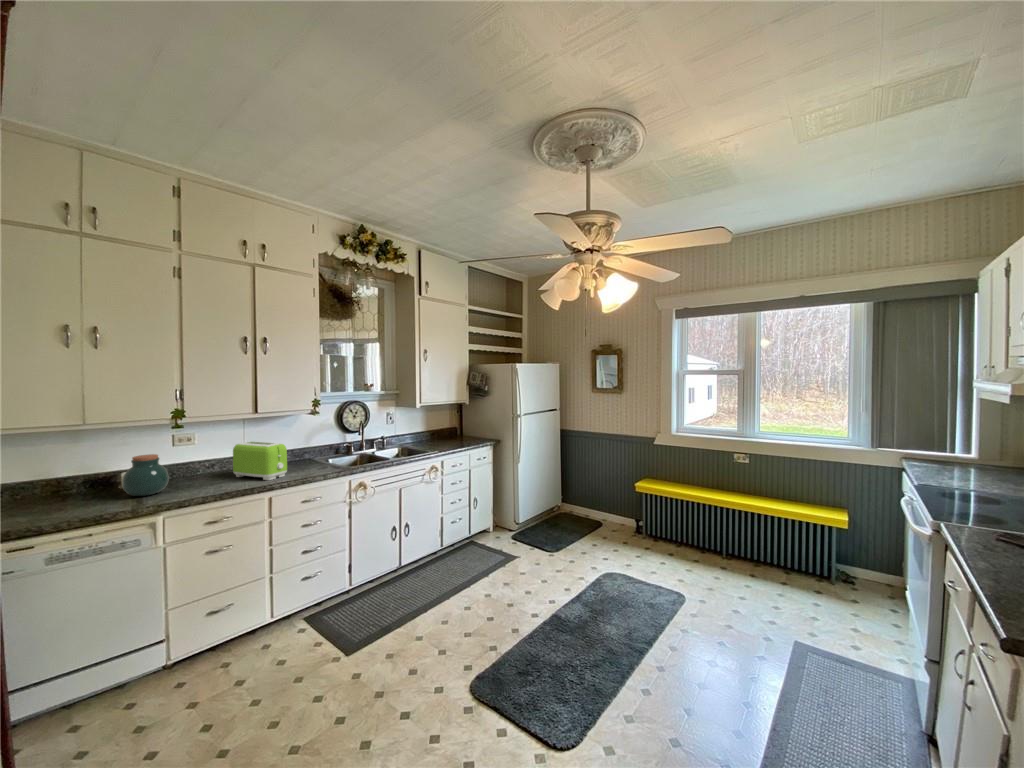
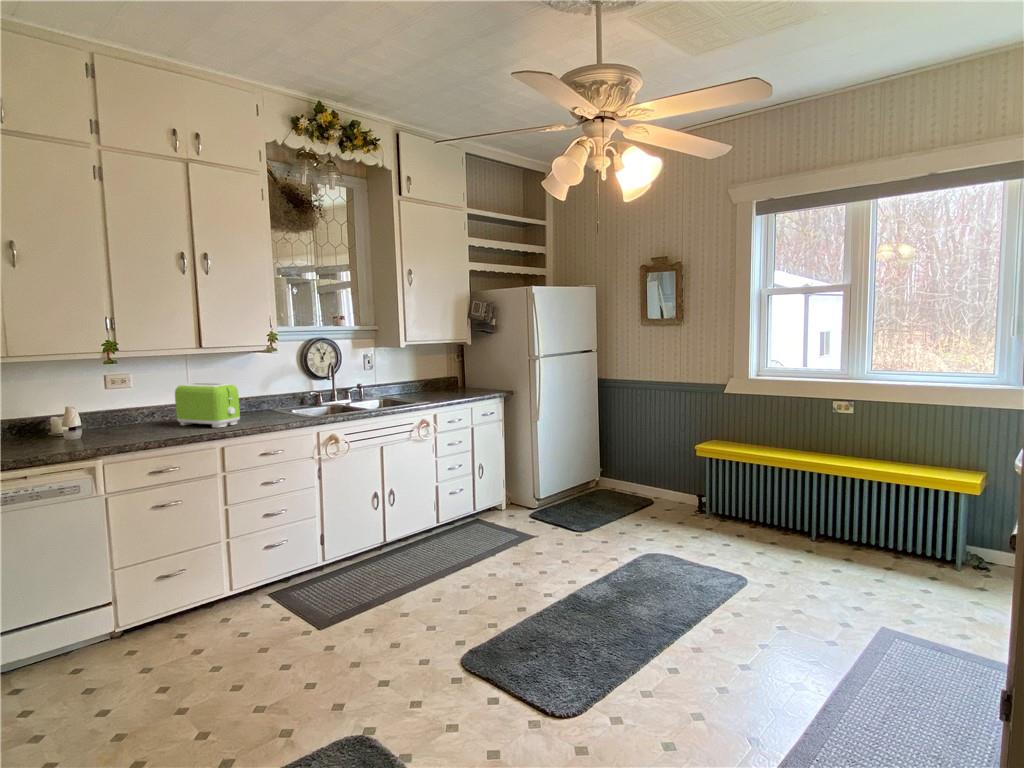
jar: present [122,454,169,496] -> none [53,394,103,441]

